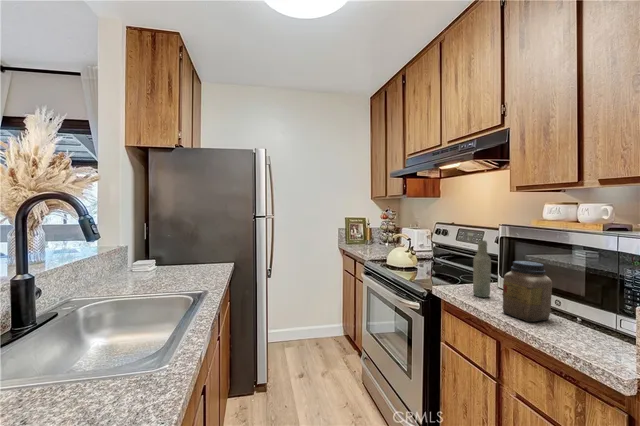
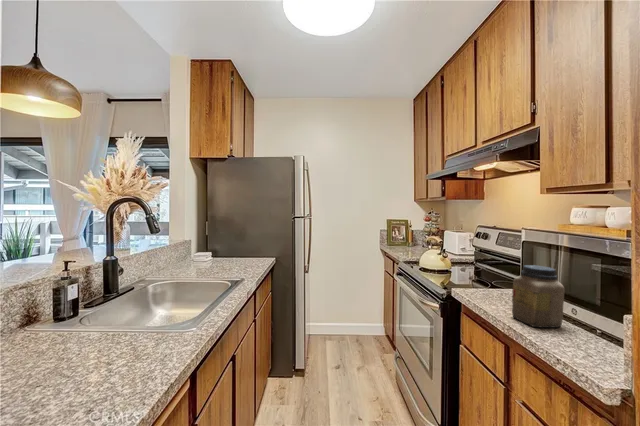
bottle: present [473,240,491,297] -> none [492,243,511,302]

